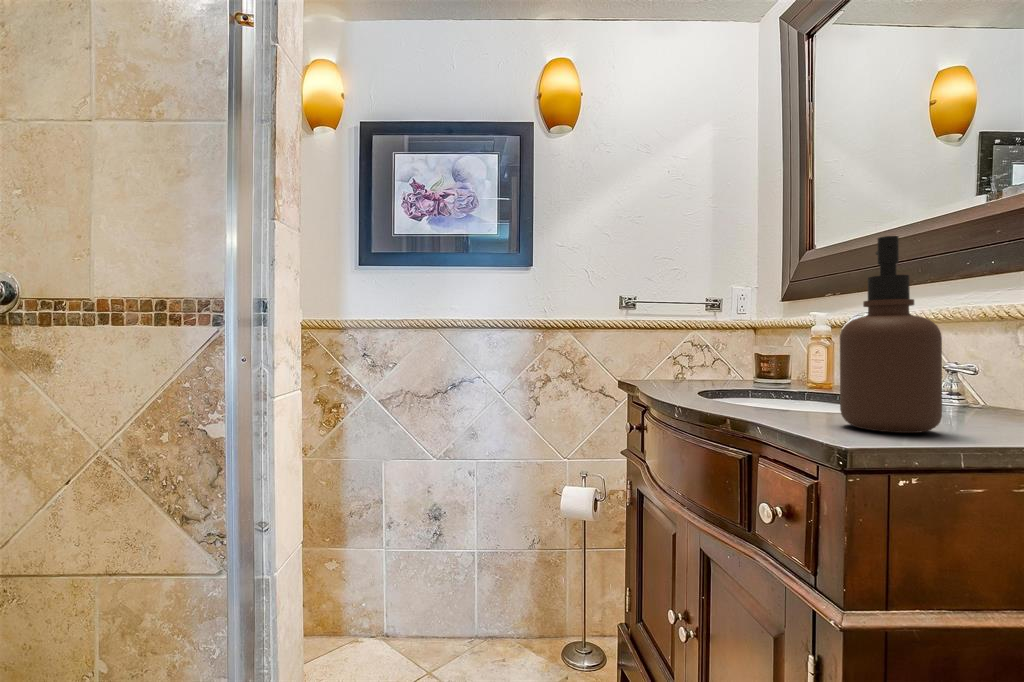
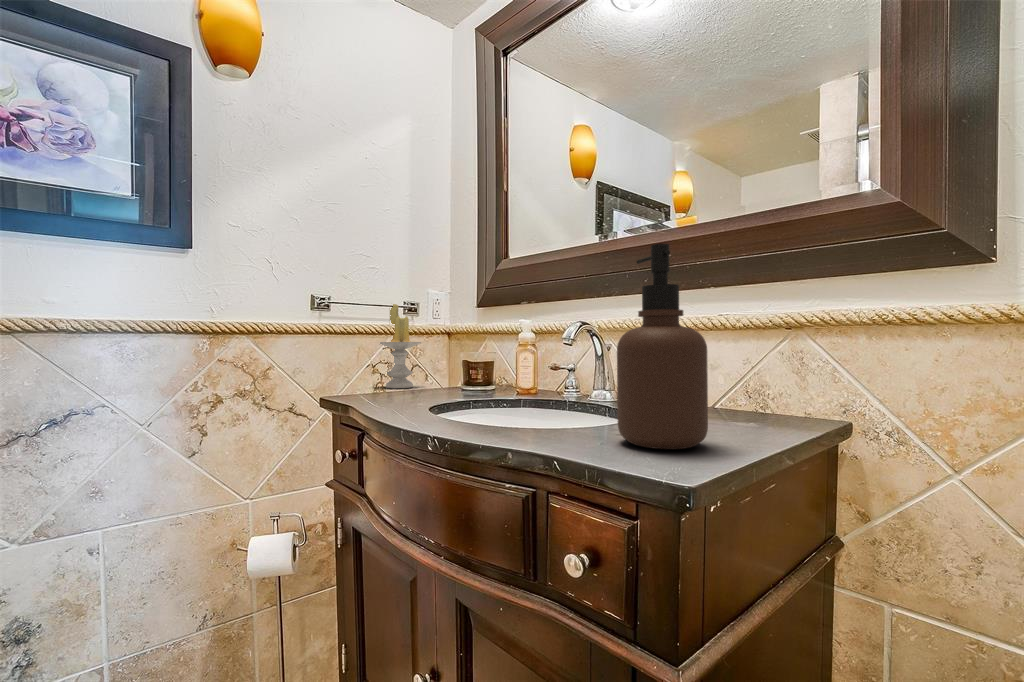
candle: none [678,300,721,381] -> present [380,304,421,388]

